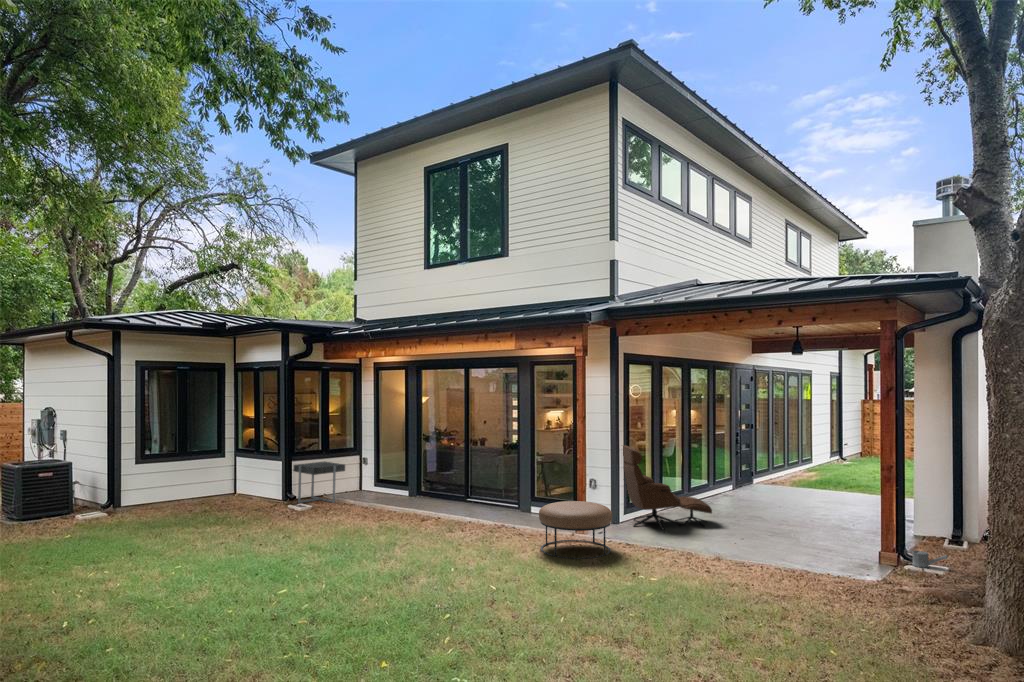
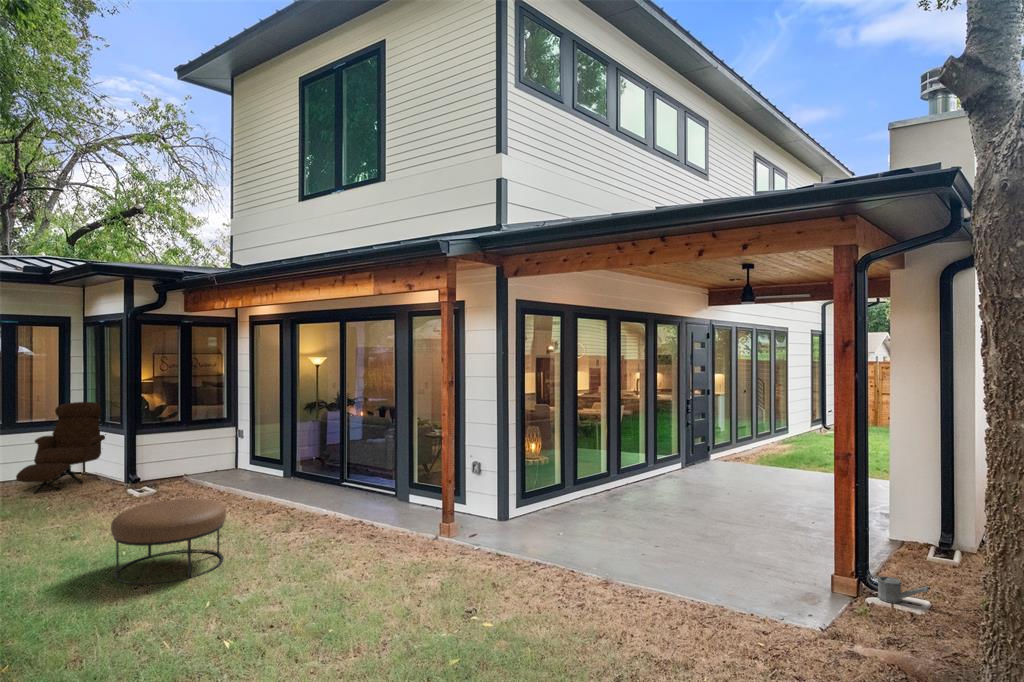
lounge chair: present [623,445,712,530] -> present [16,402,106,493]
side table: present [293,461,345,503] -> none [138,436,202,487]
ottoman: present [539,501,612,559] -> present [111,498,226,585]

